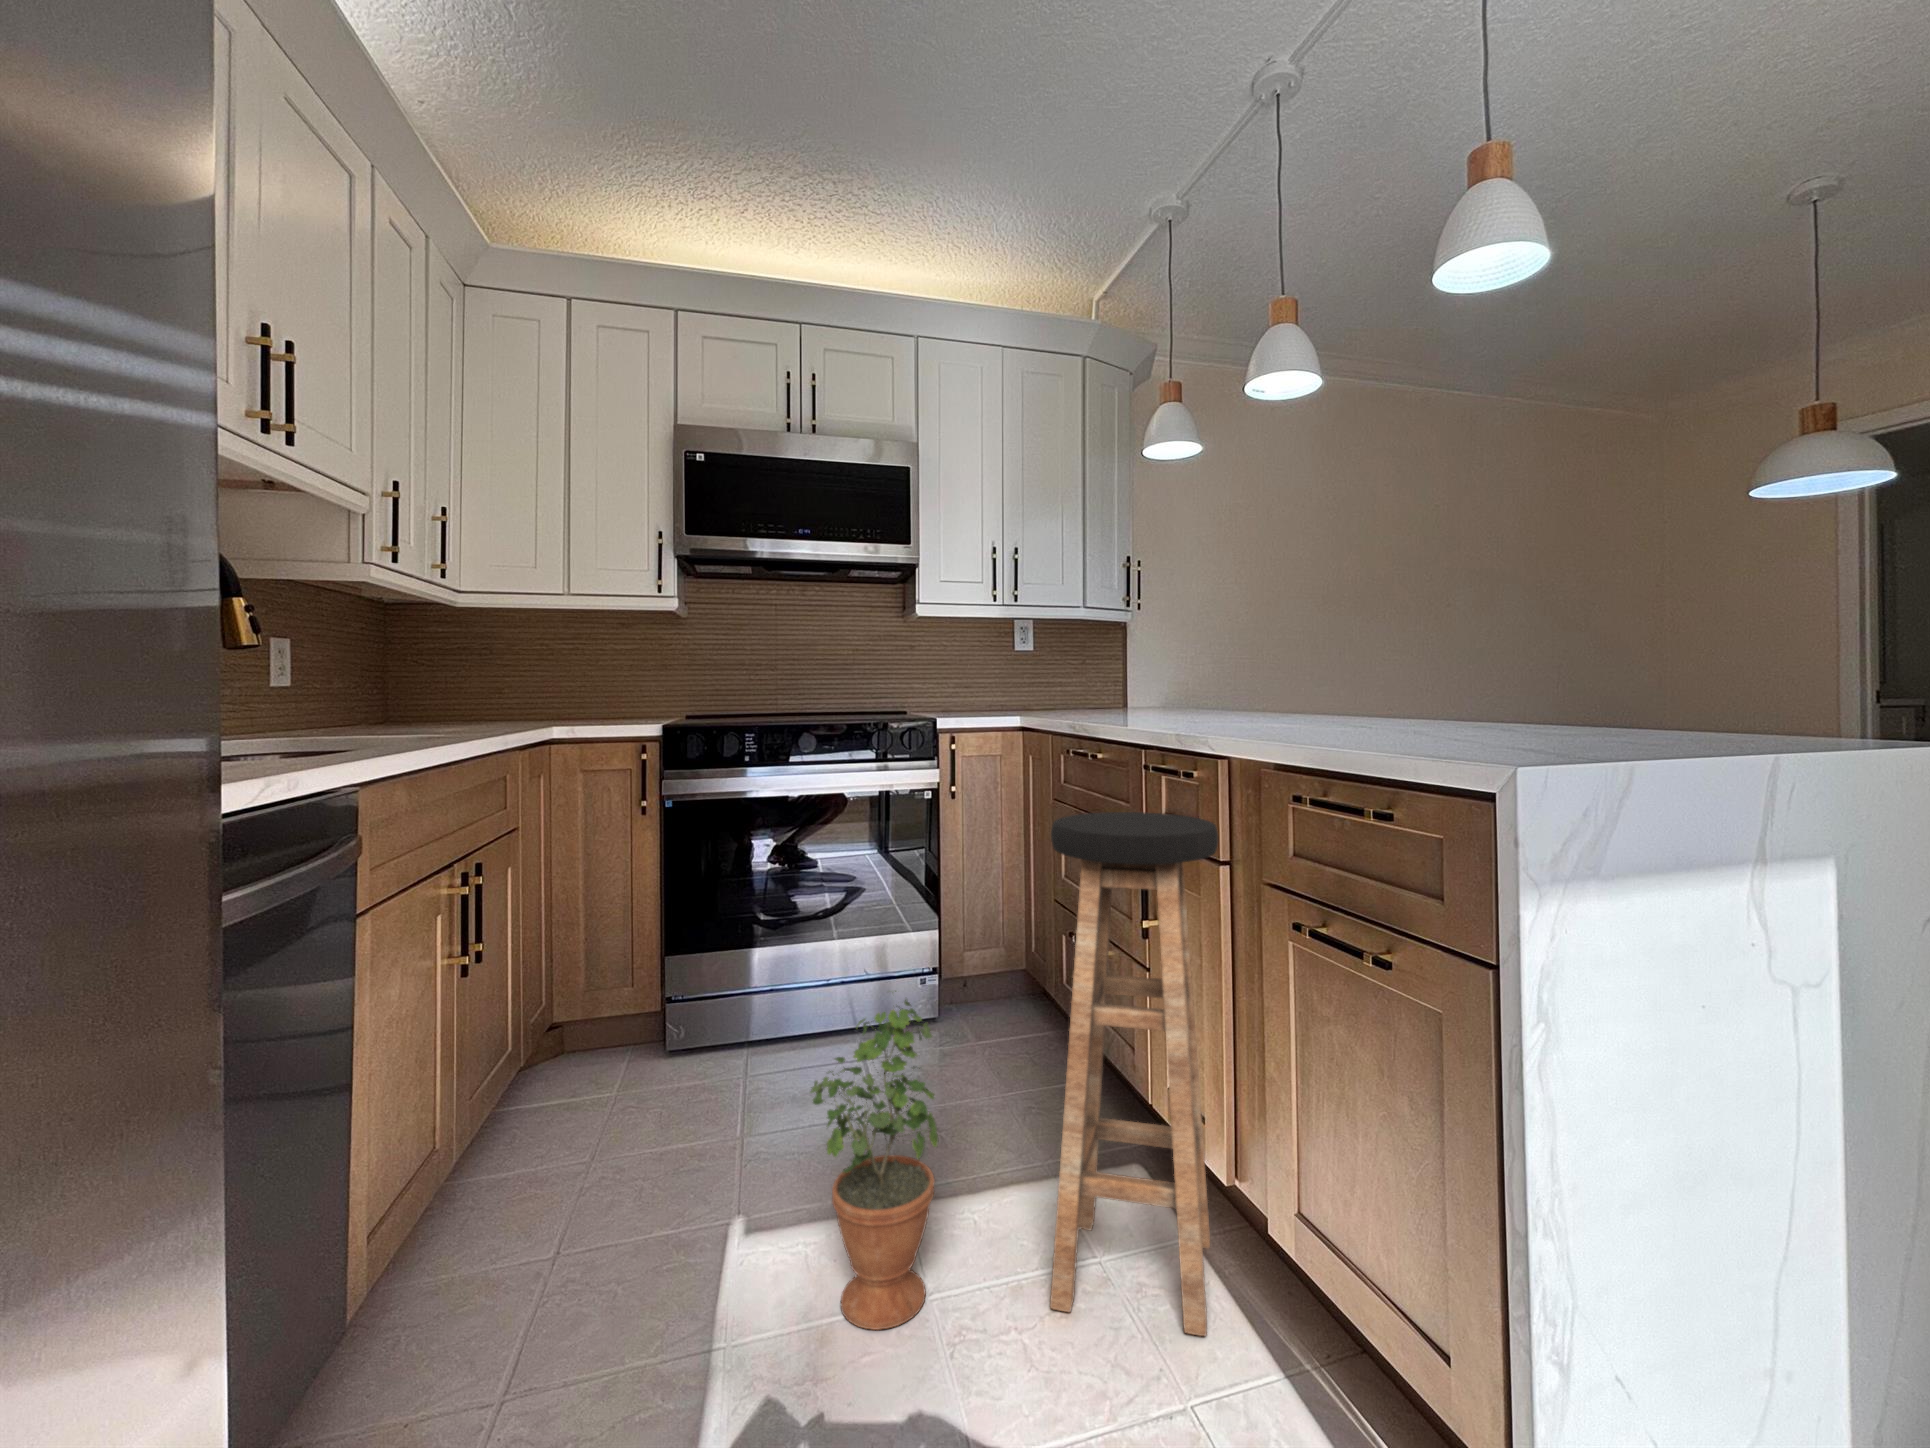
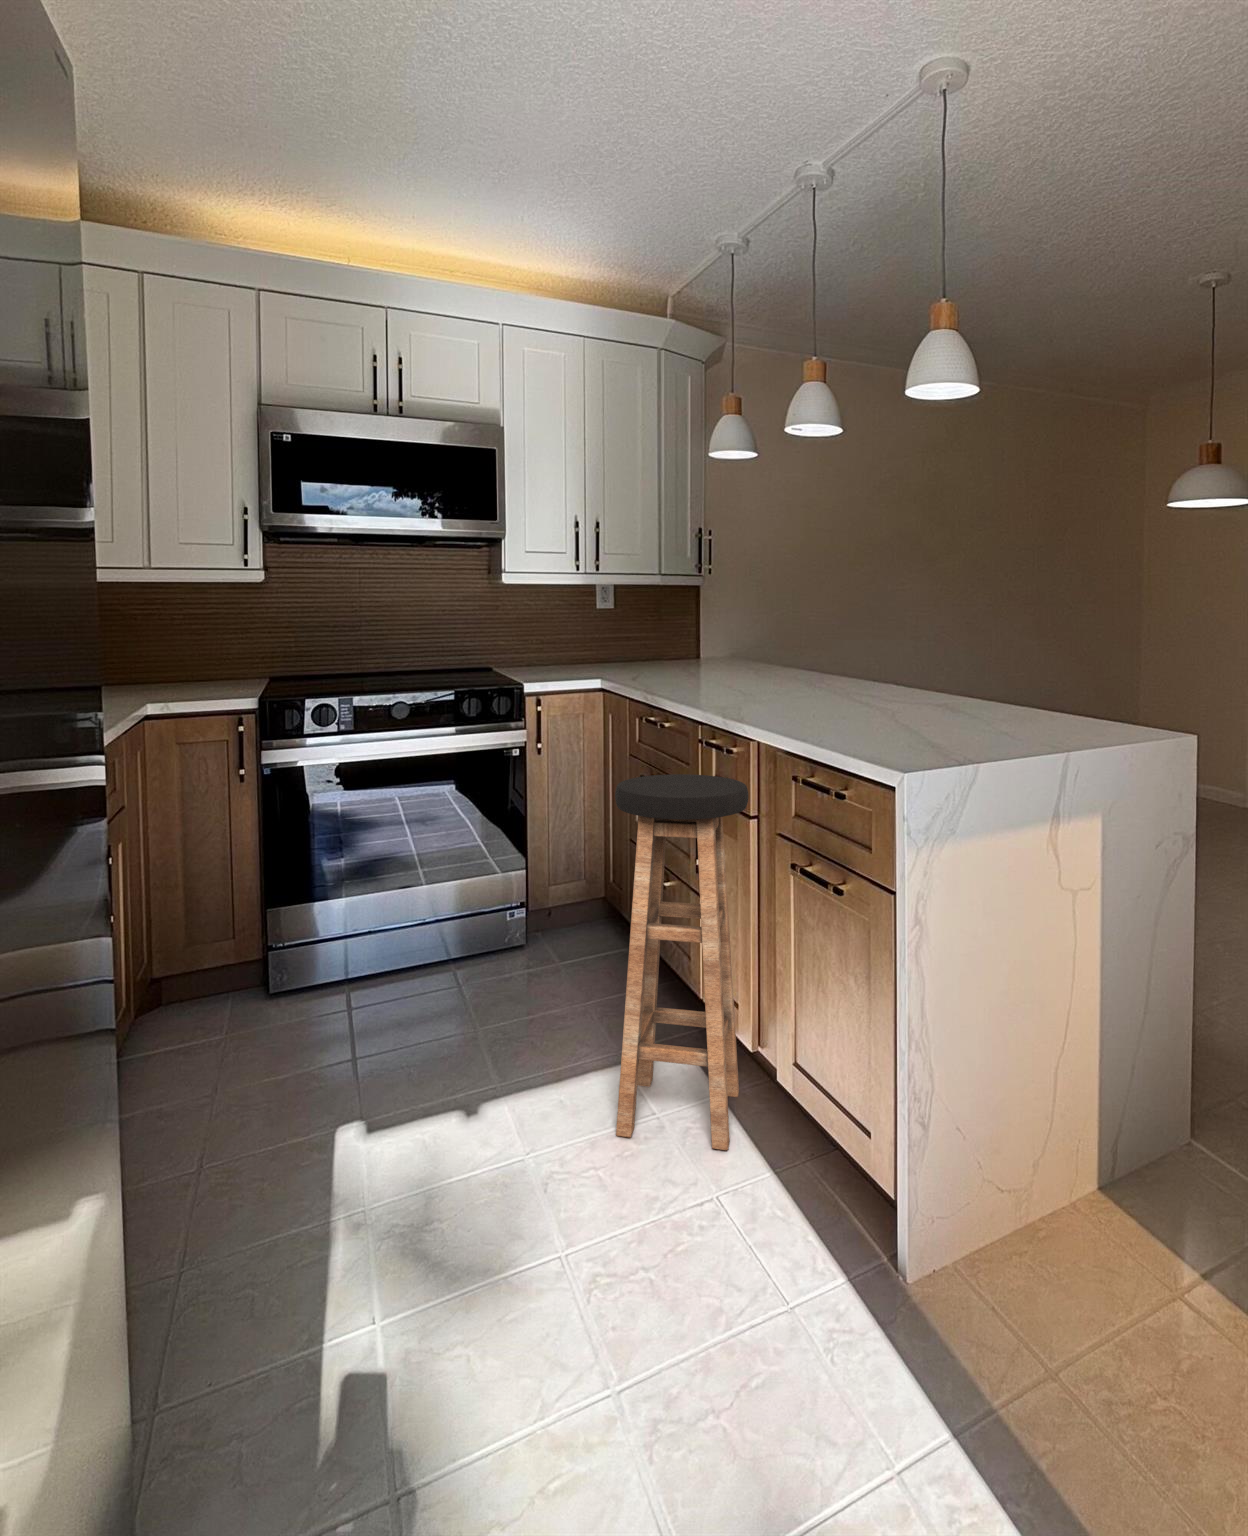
potted plant: present [810,991,938,1330] -> none [432,915,531,1150]

